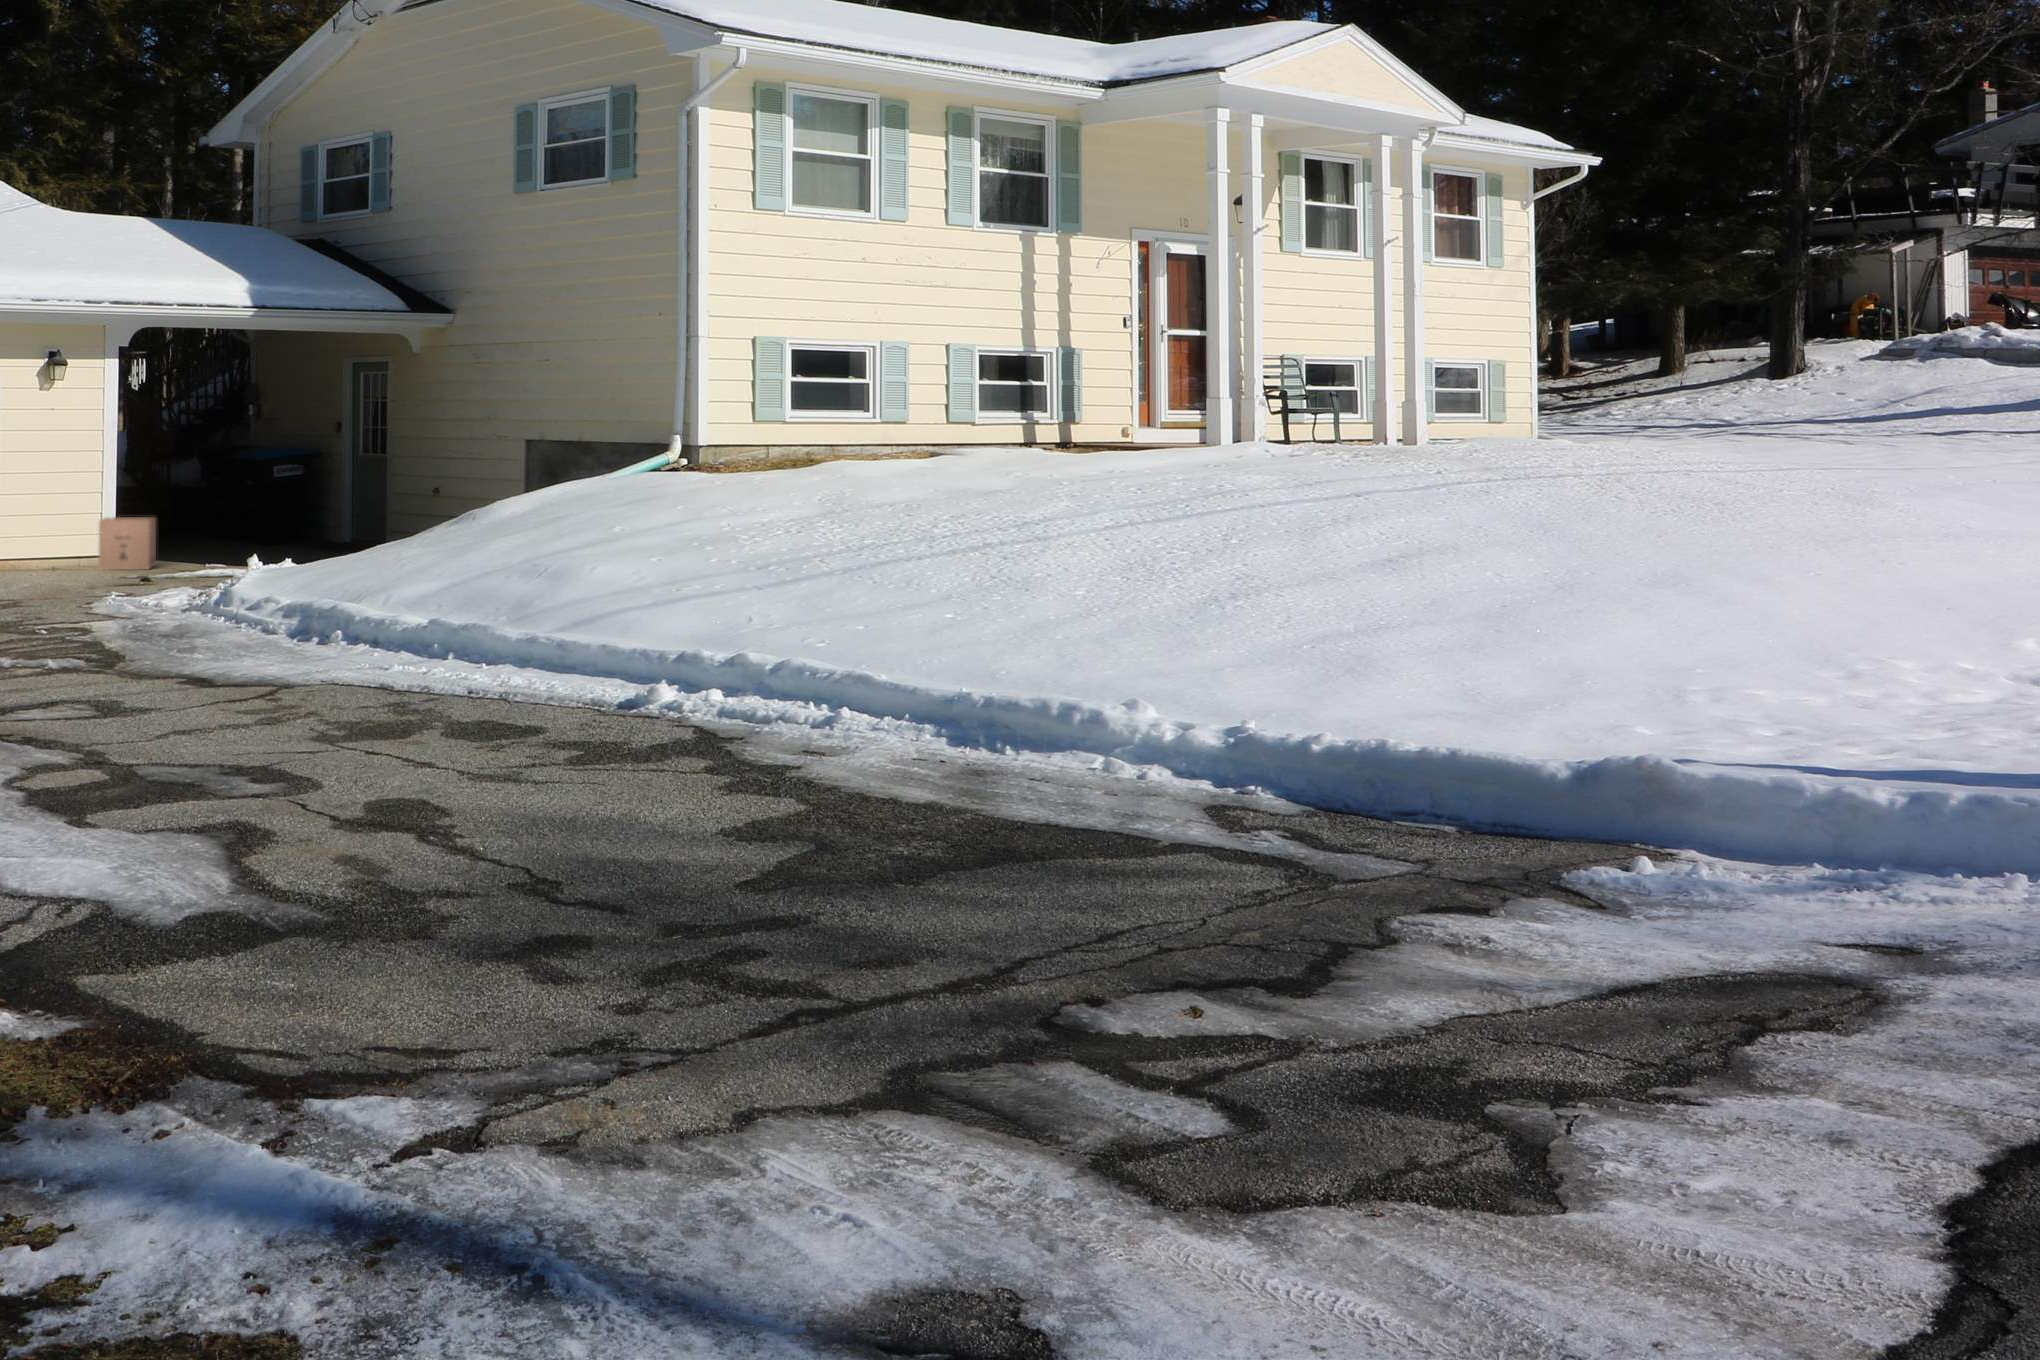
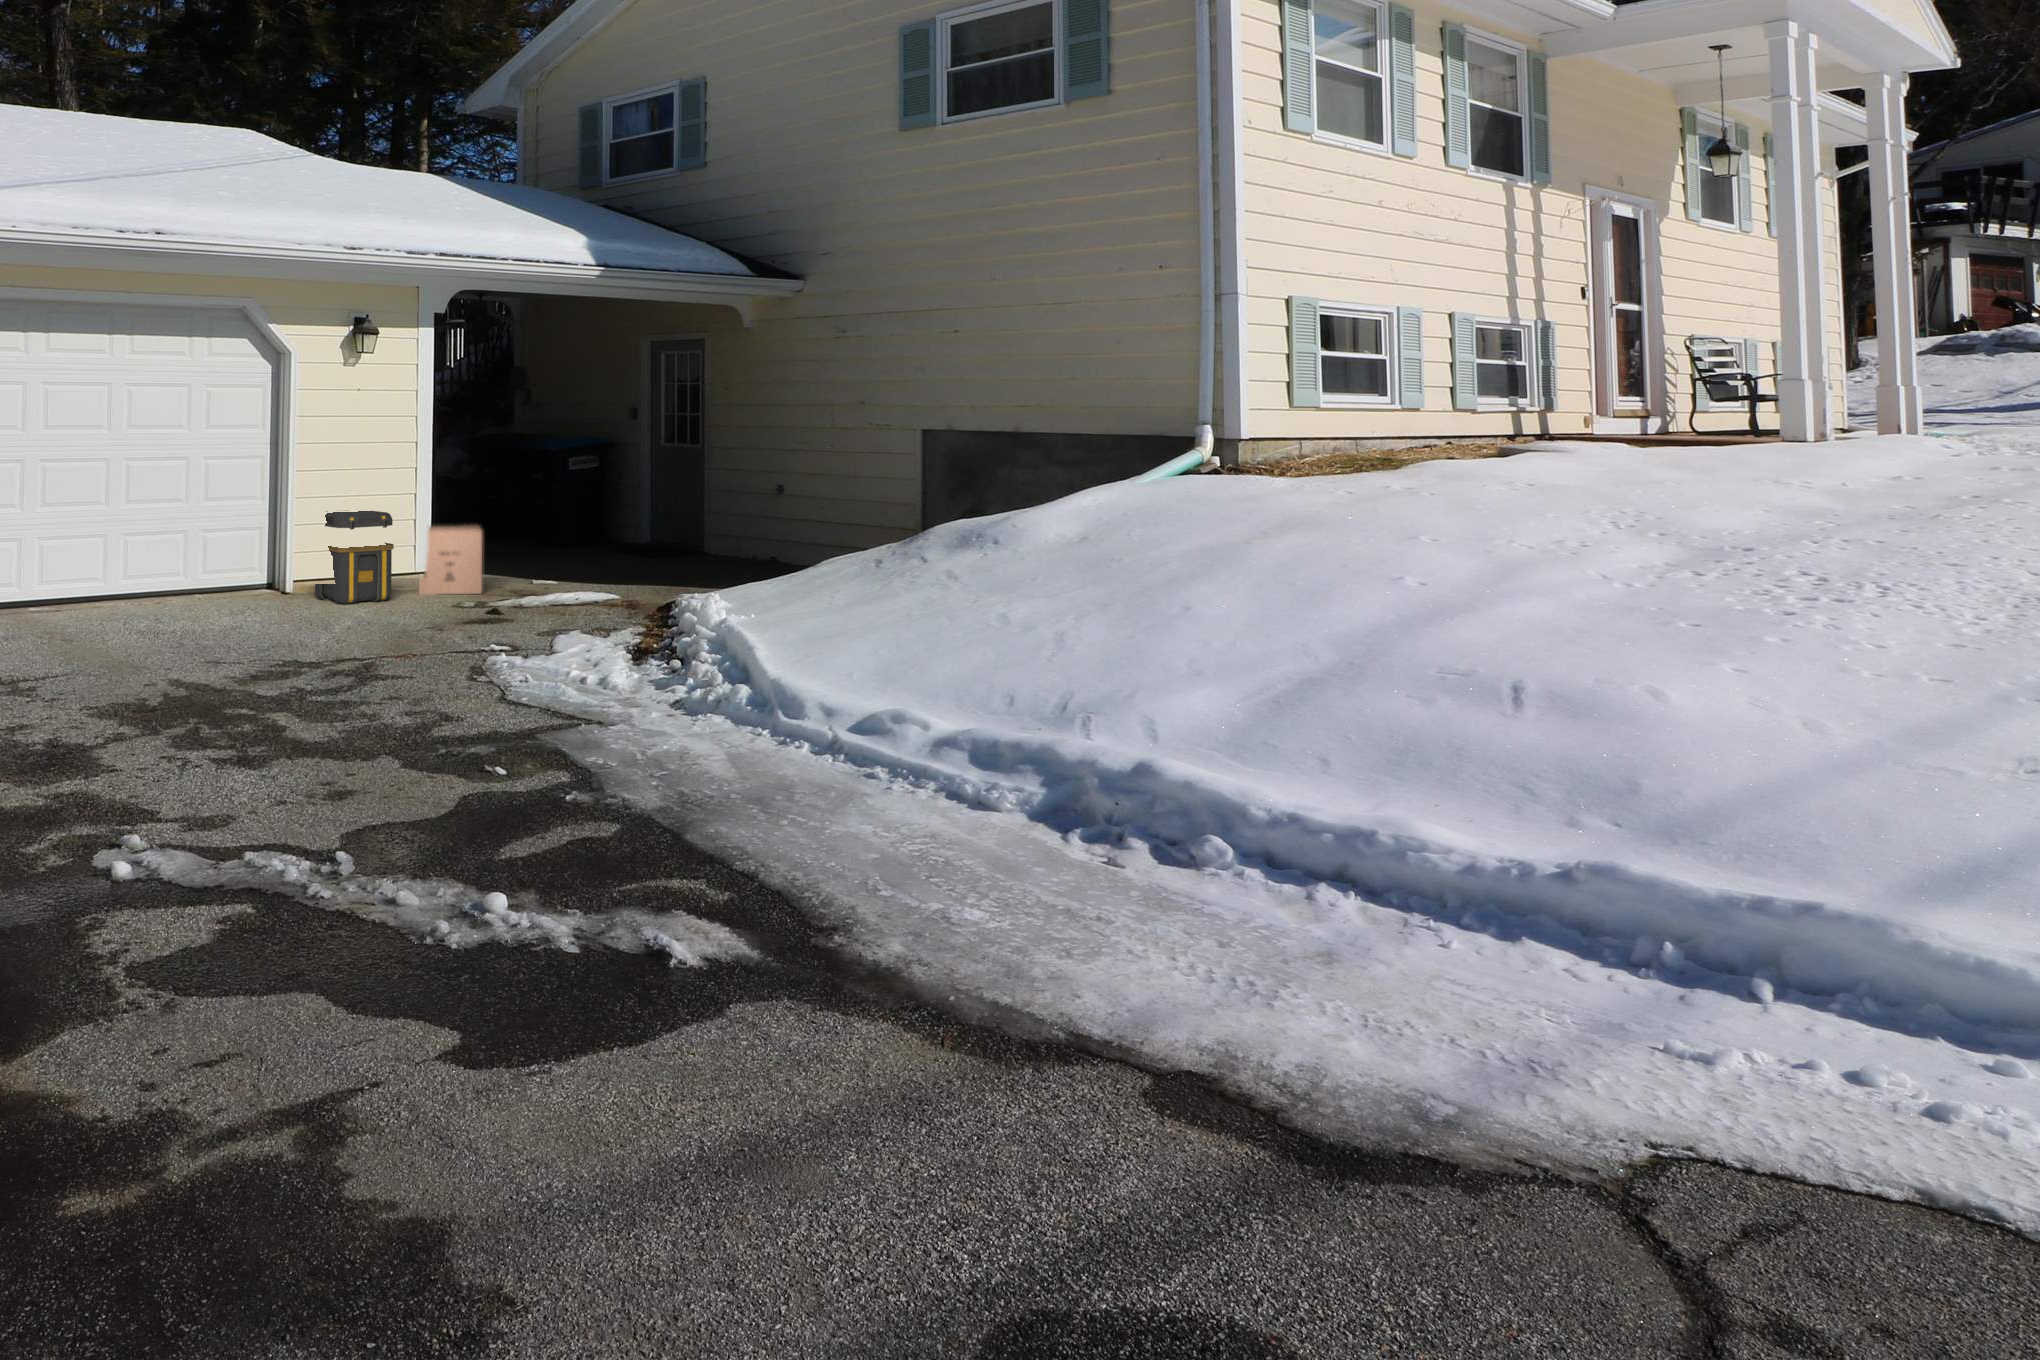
toolbox: none [11,504,73,575] -> present [315,510,394,604]

